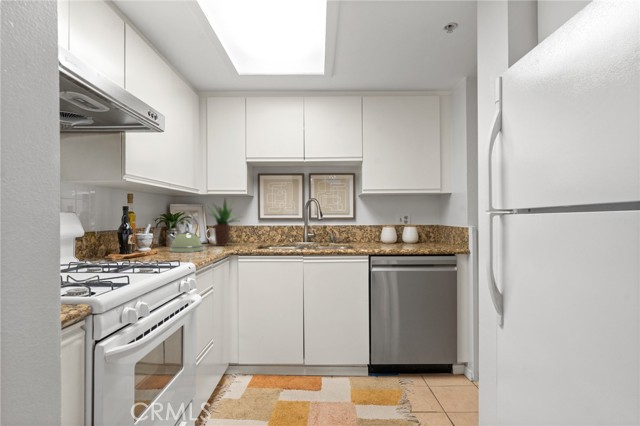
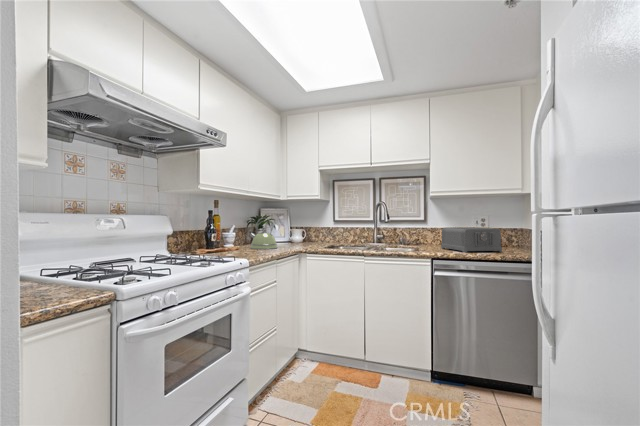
potted plant: present [212,200,236,246] -> none [286,202,319,244]
toaster: none [372,225,426,249] -> present [441,227,502,253]

